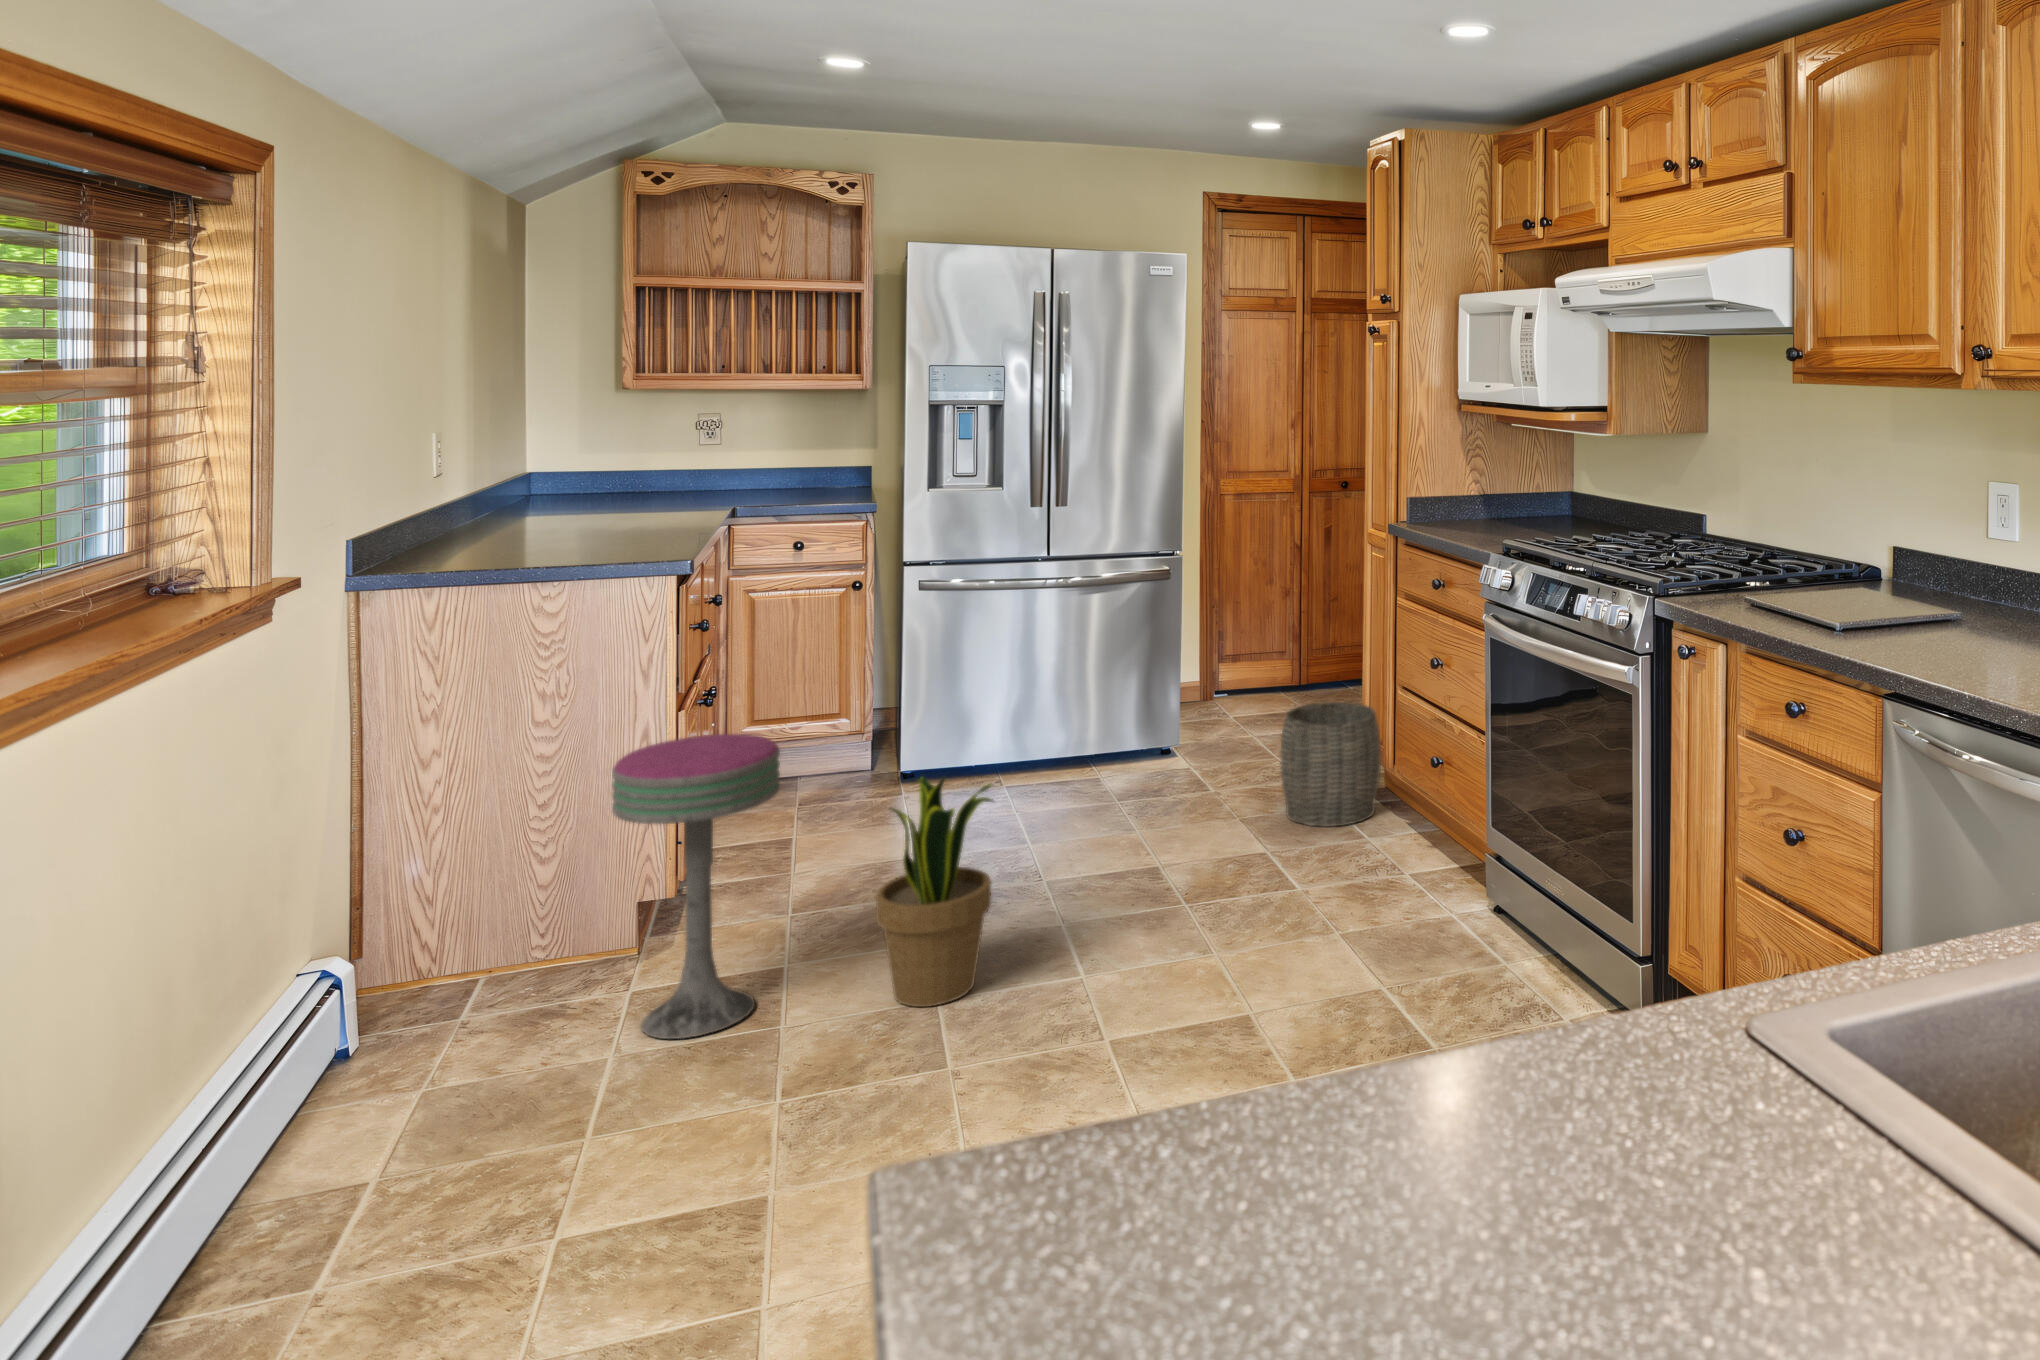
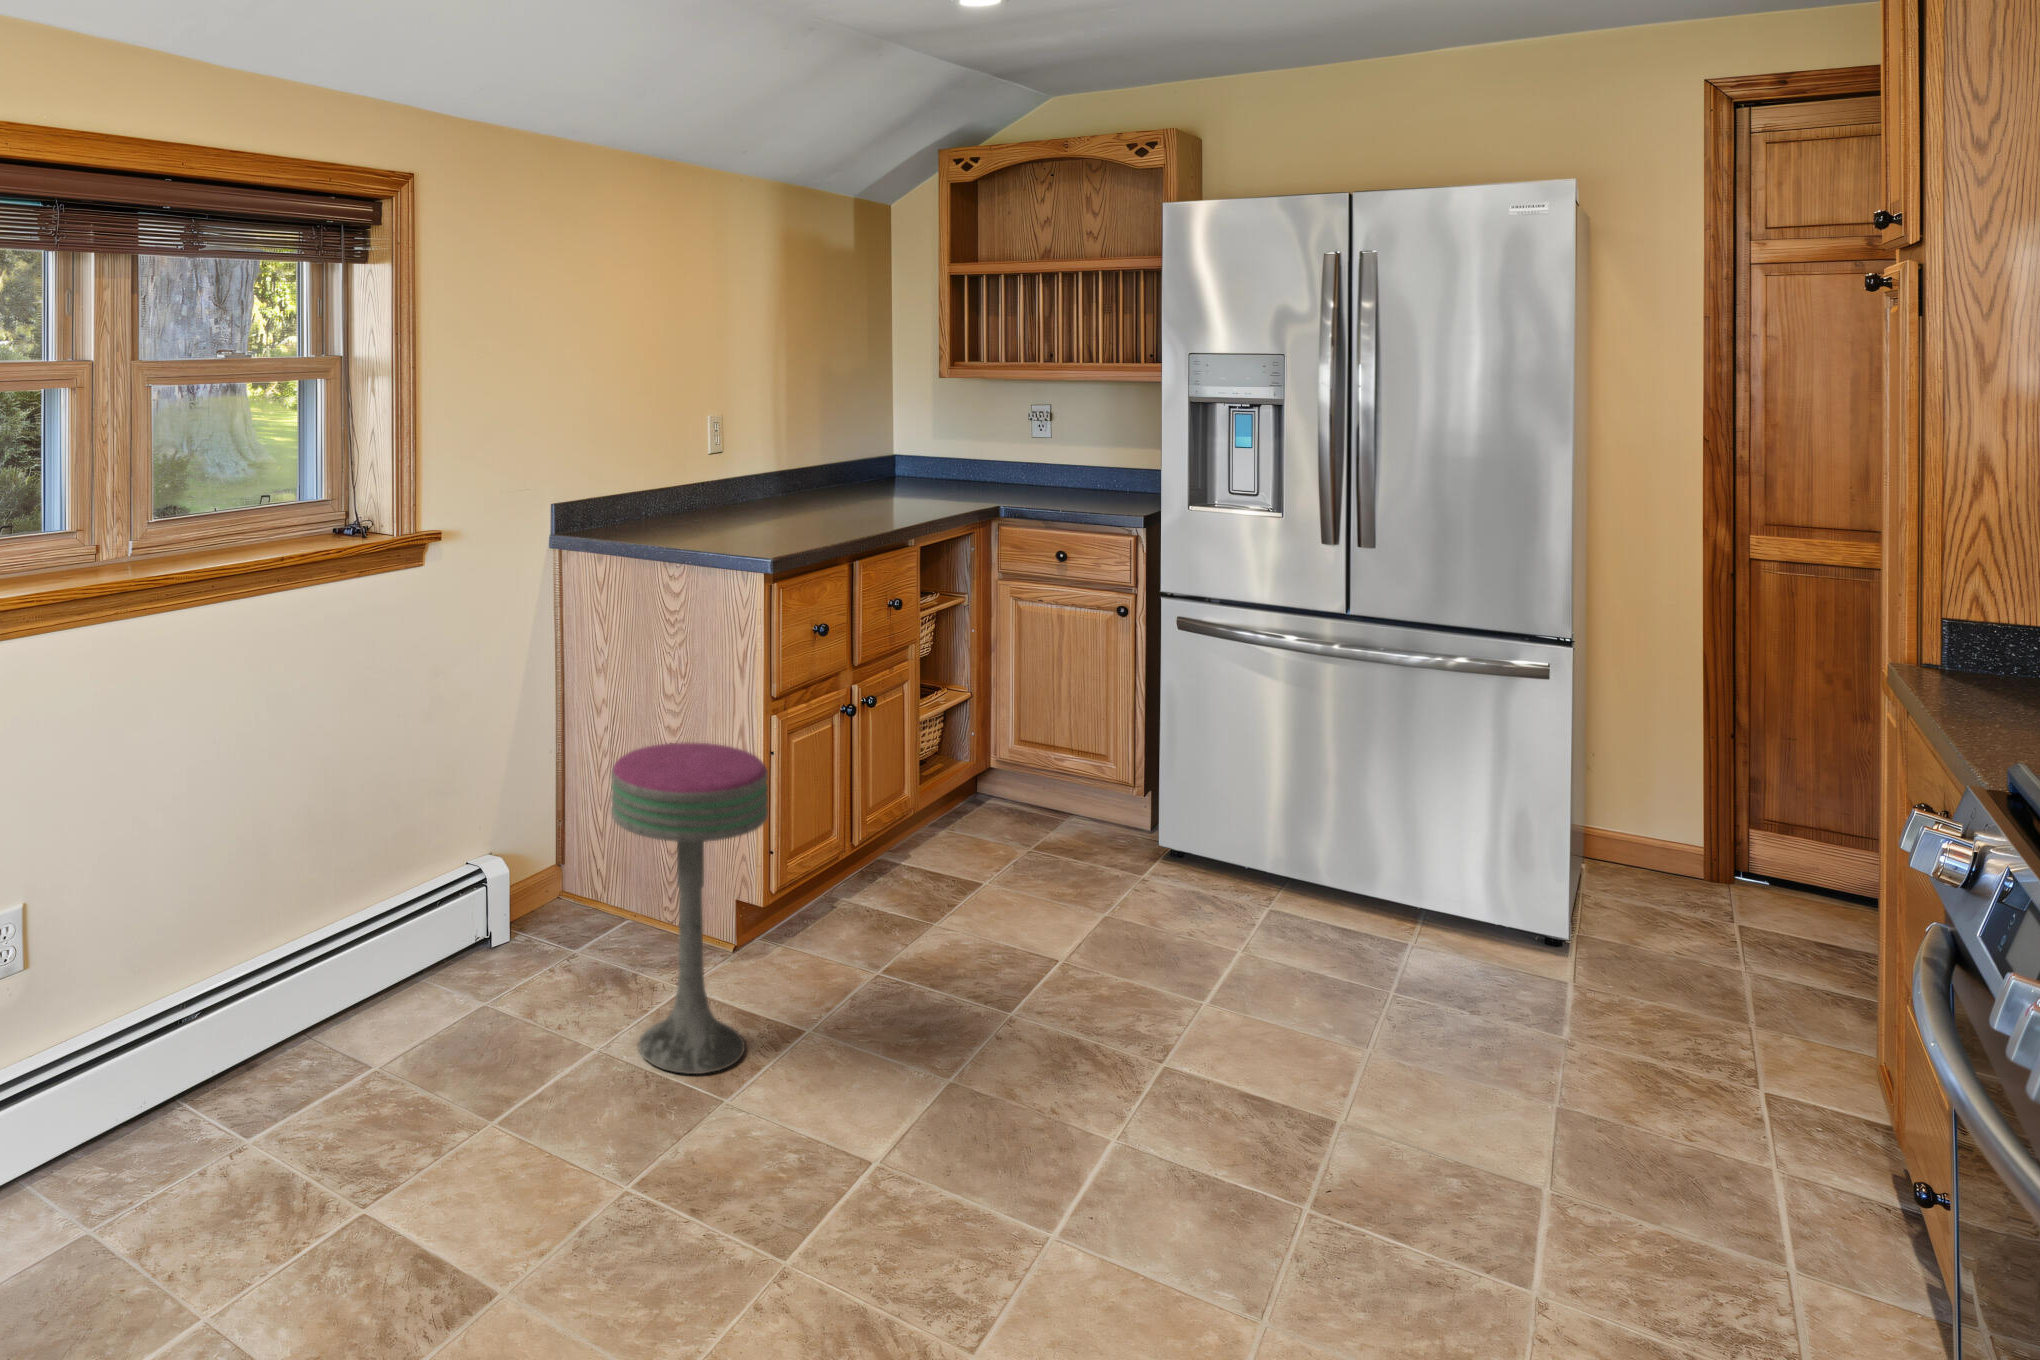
woven basket: present [1281,702,1381,827] -> none [1629,956,1865,1225]
potted plant: present [876,777,993,1007] -> none [815,866,977,1174]

